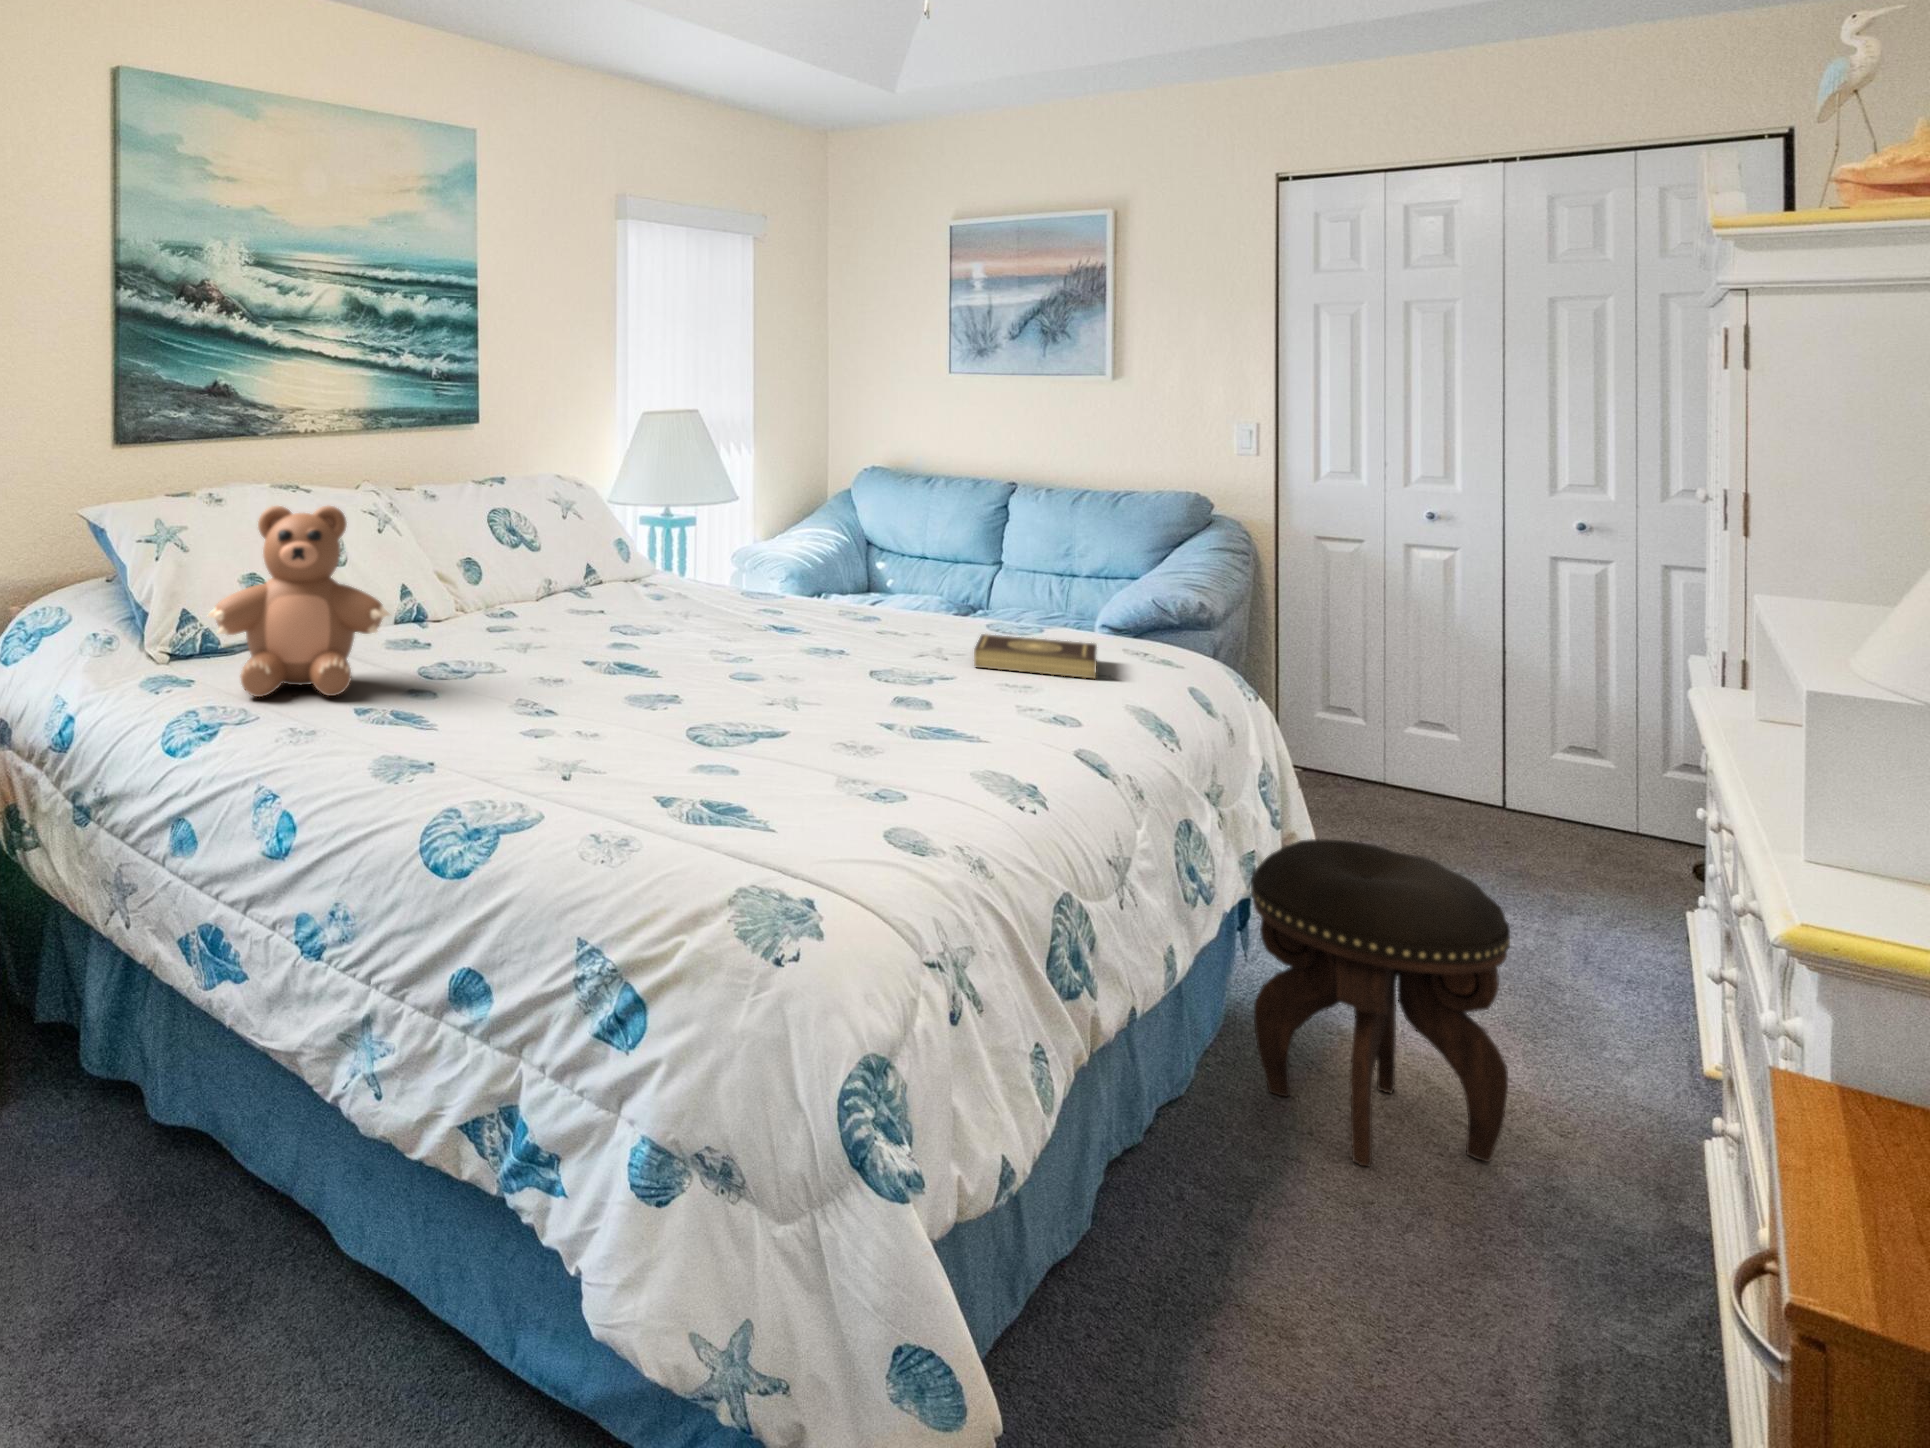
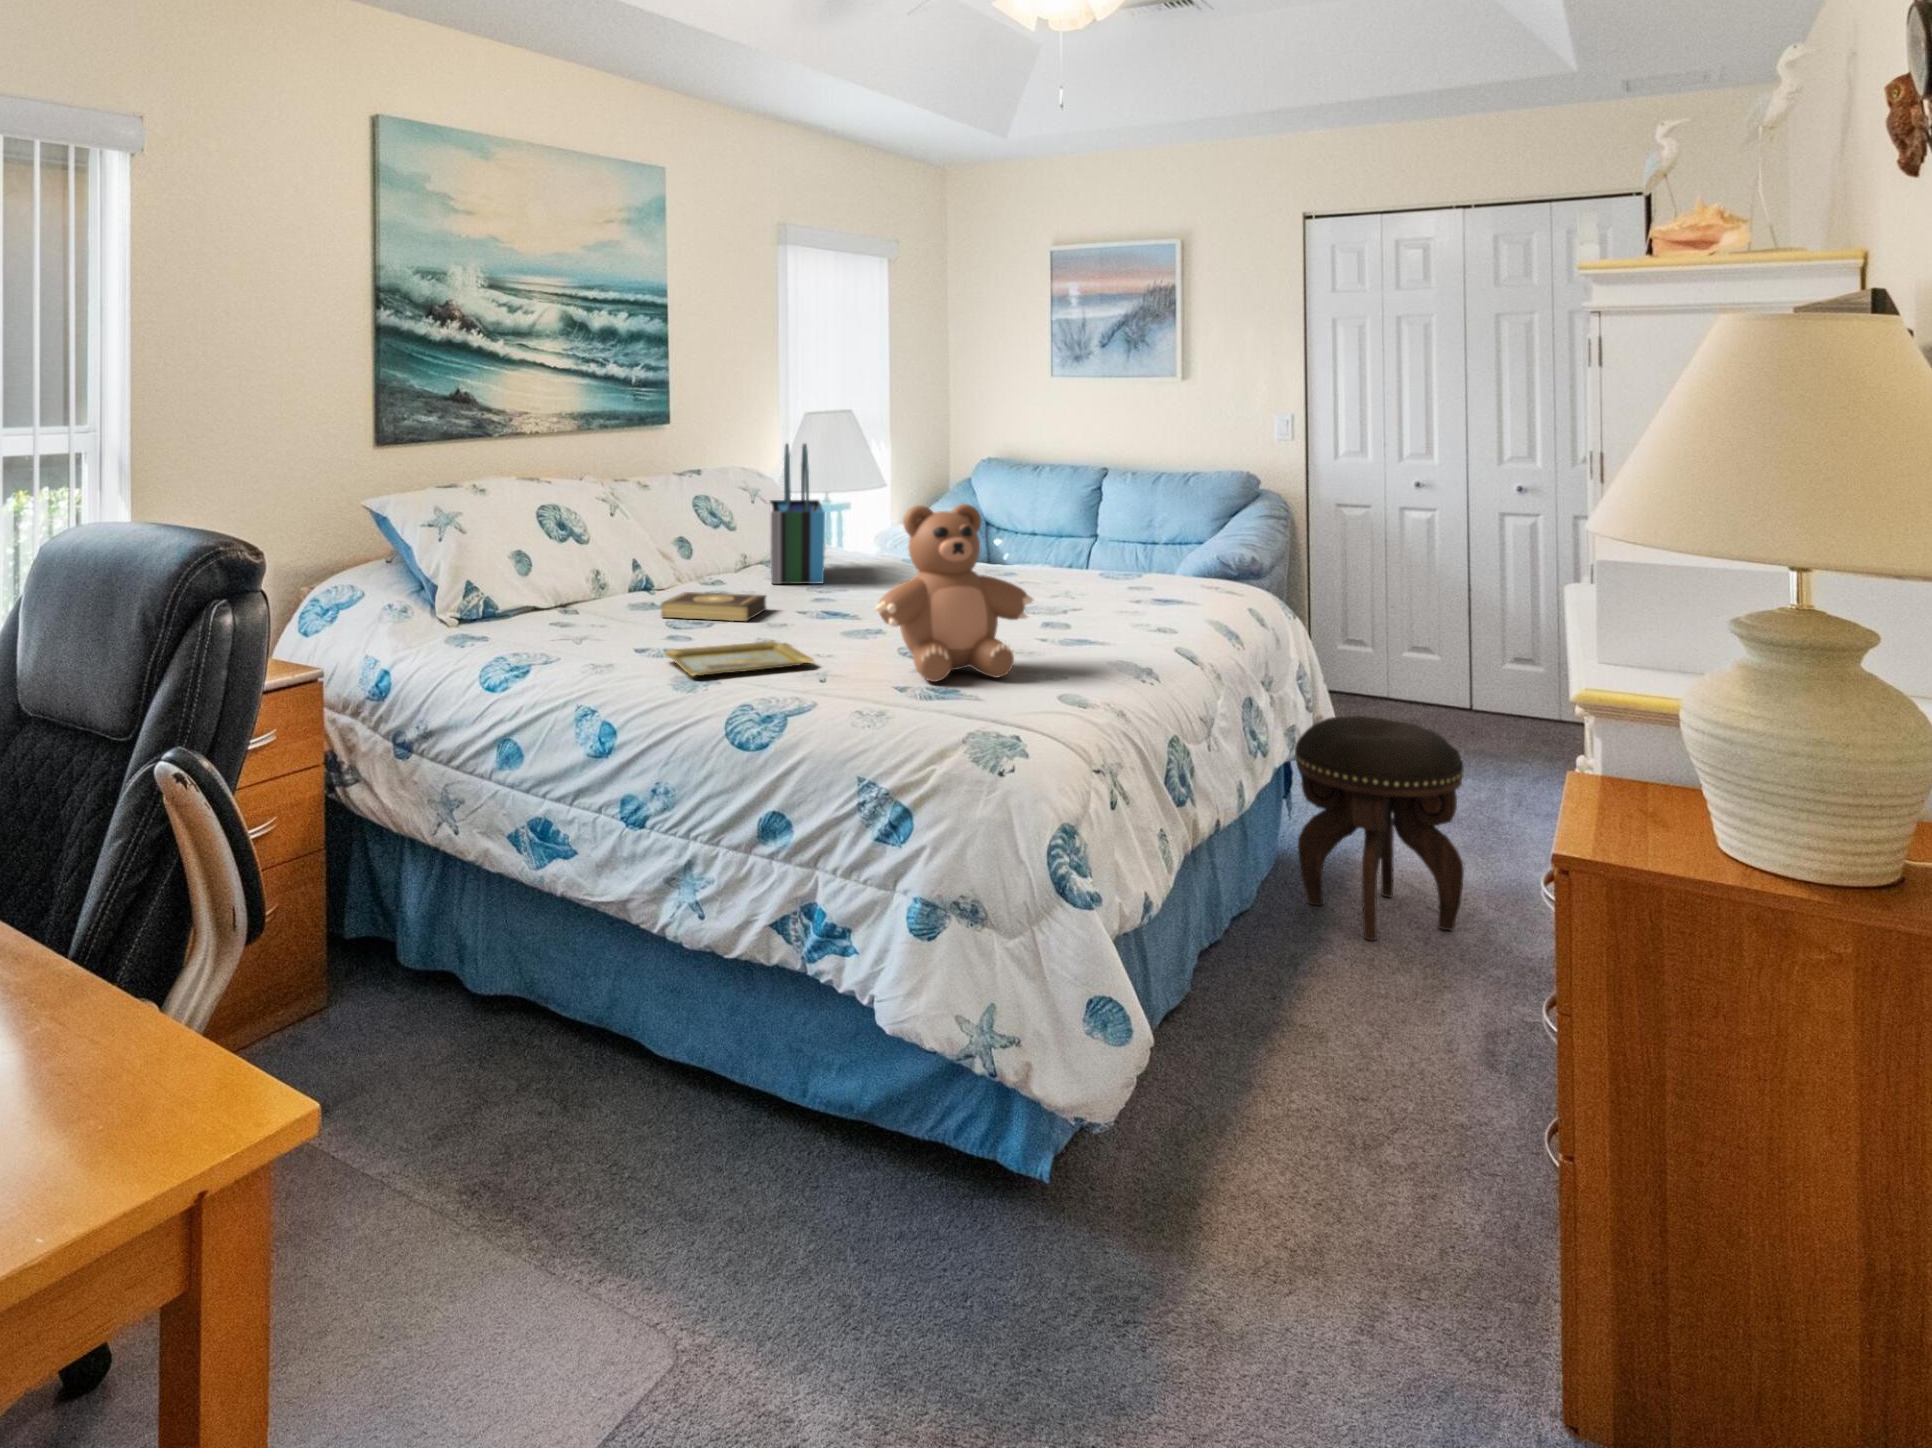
tote bag: none [571,449,641,620] -> present [770,444,825,584]
teddy bear: present [207,506,389,697] -> present [874,504,1033,682]
book: present [974,634,1097,678] -> present [661,592,766,621]
tray: none [383,706,572,754] -> present [664,641,814,676]

